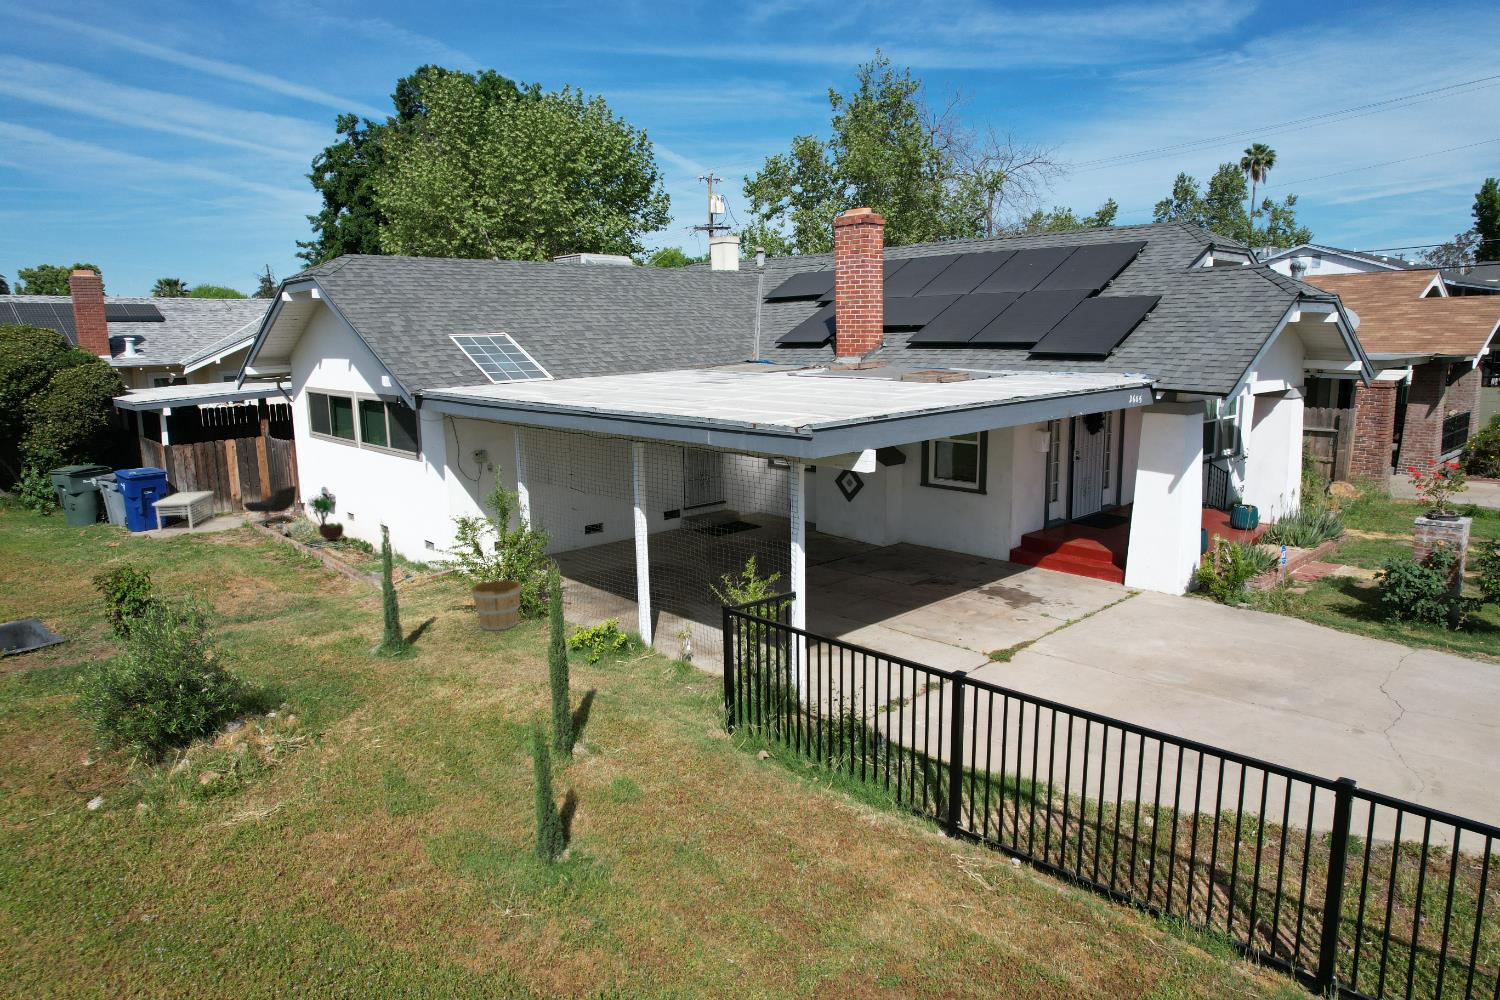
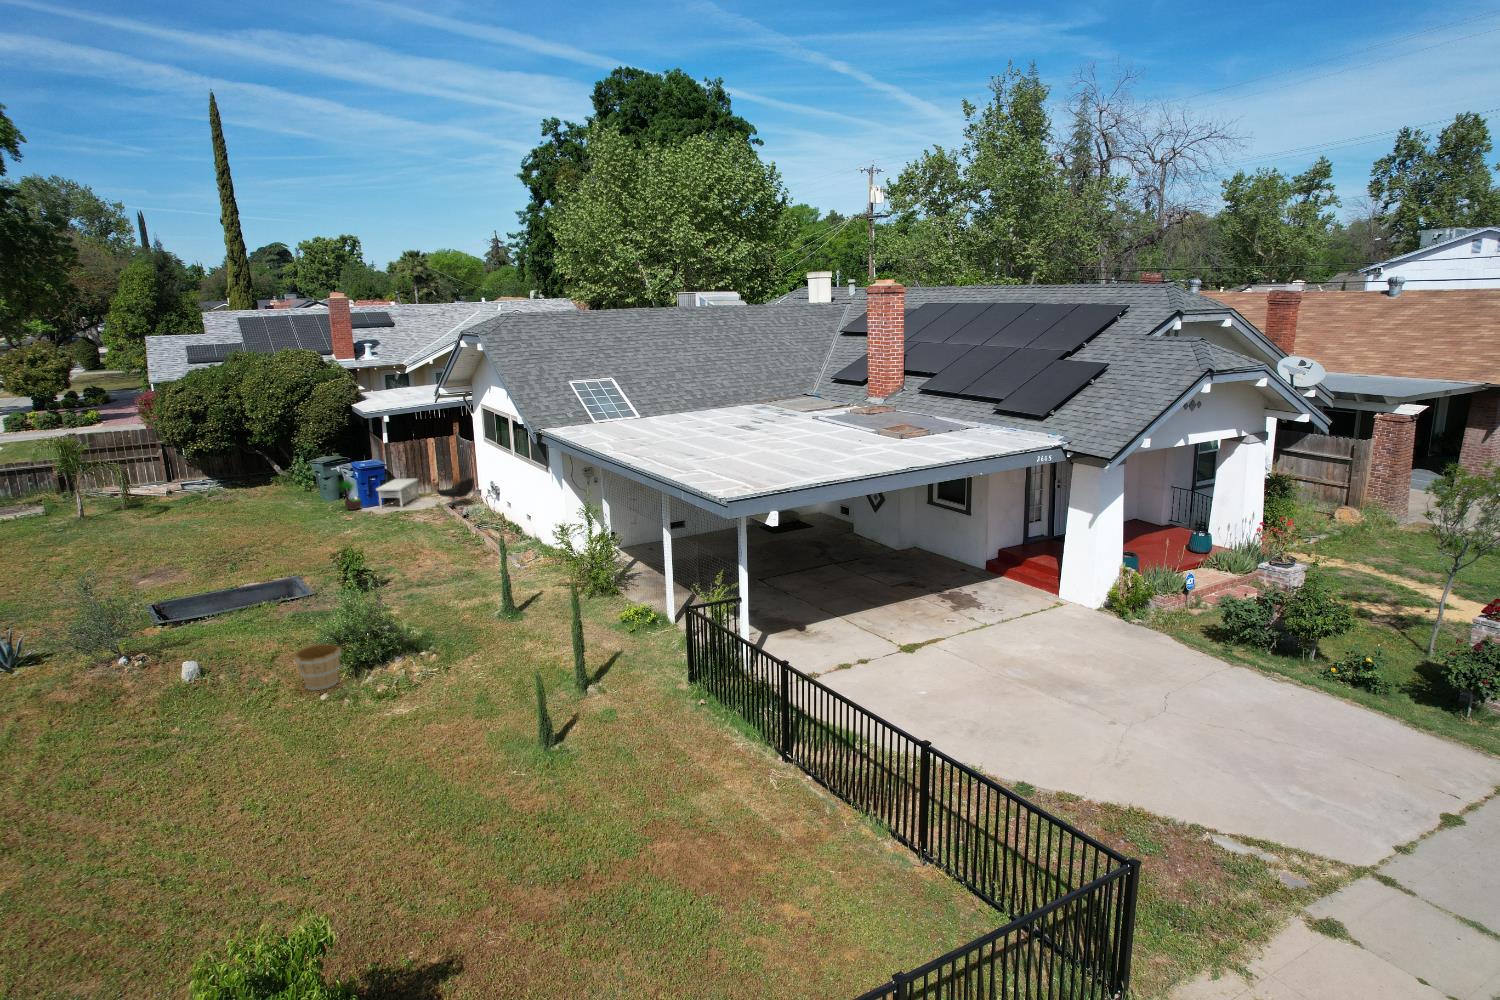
potted tree: present [309,496,343,540] -> present [337,479,361,510]
wooden bucket: present [471,581,522,631] -> present [294,644,341,691]

